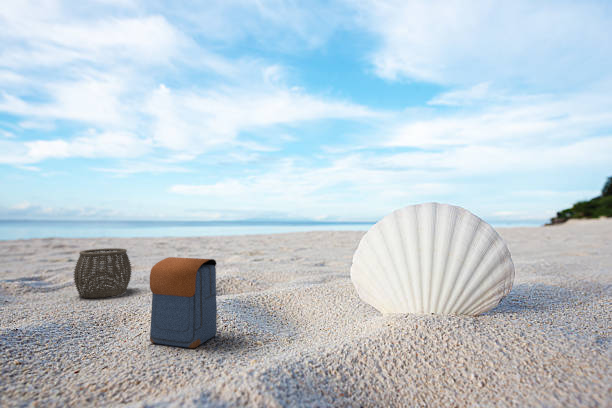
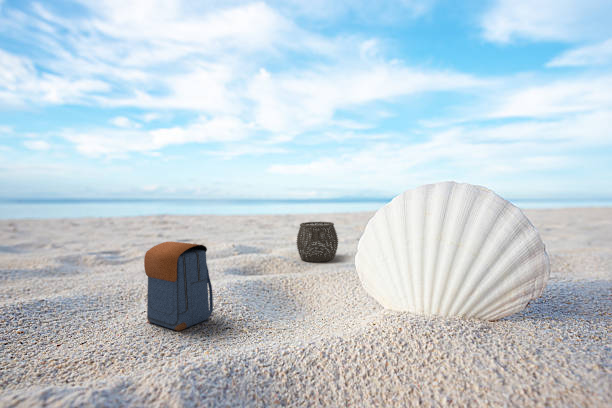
woven basket: present [74,248,132,298] -> present [297,222,338,262]

